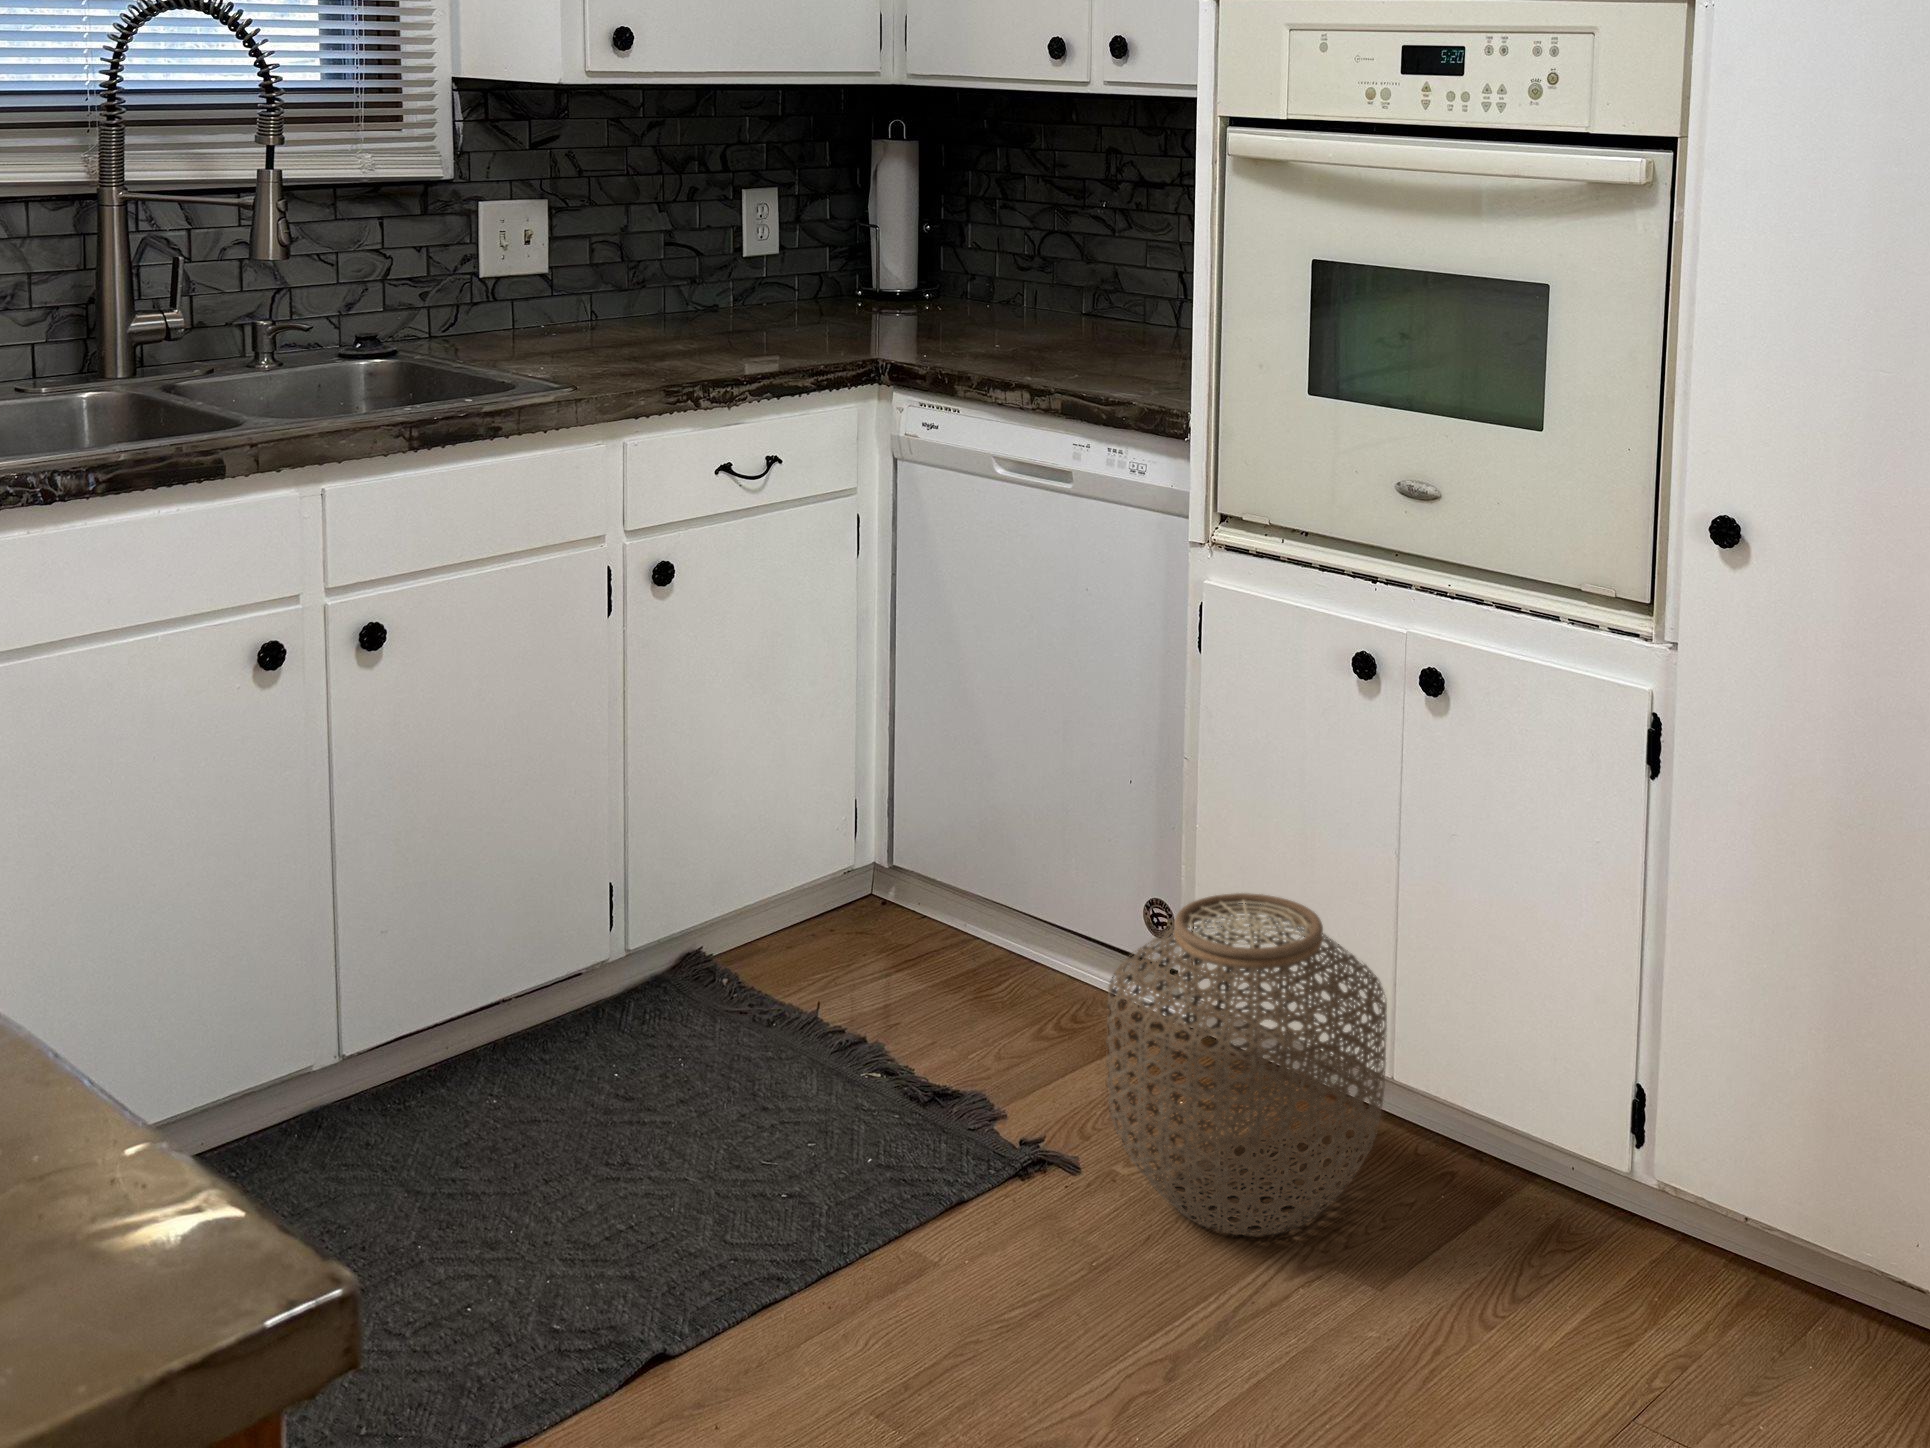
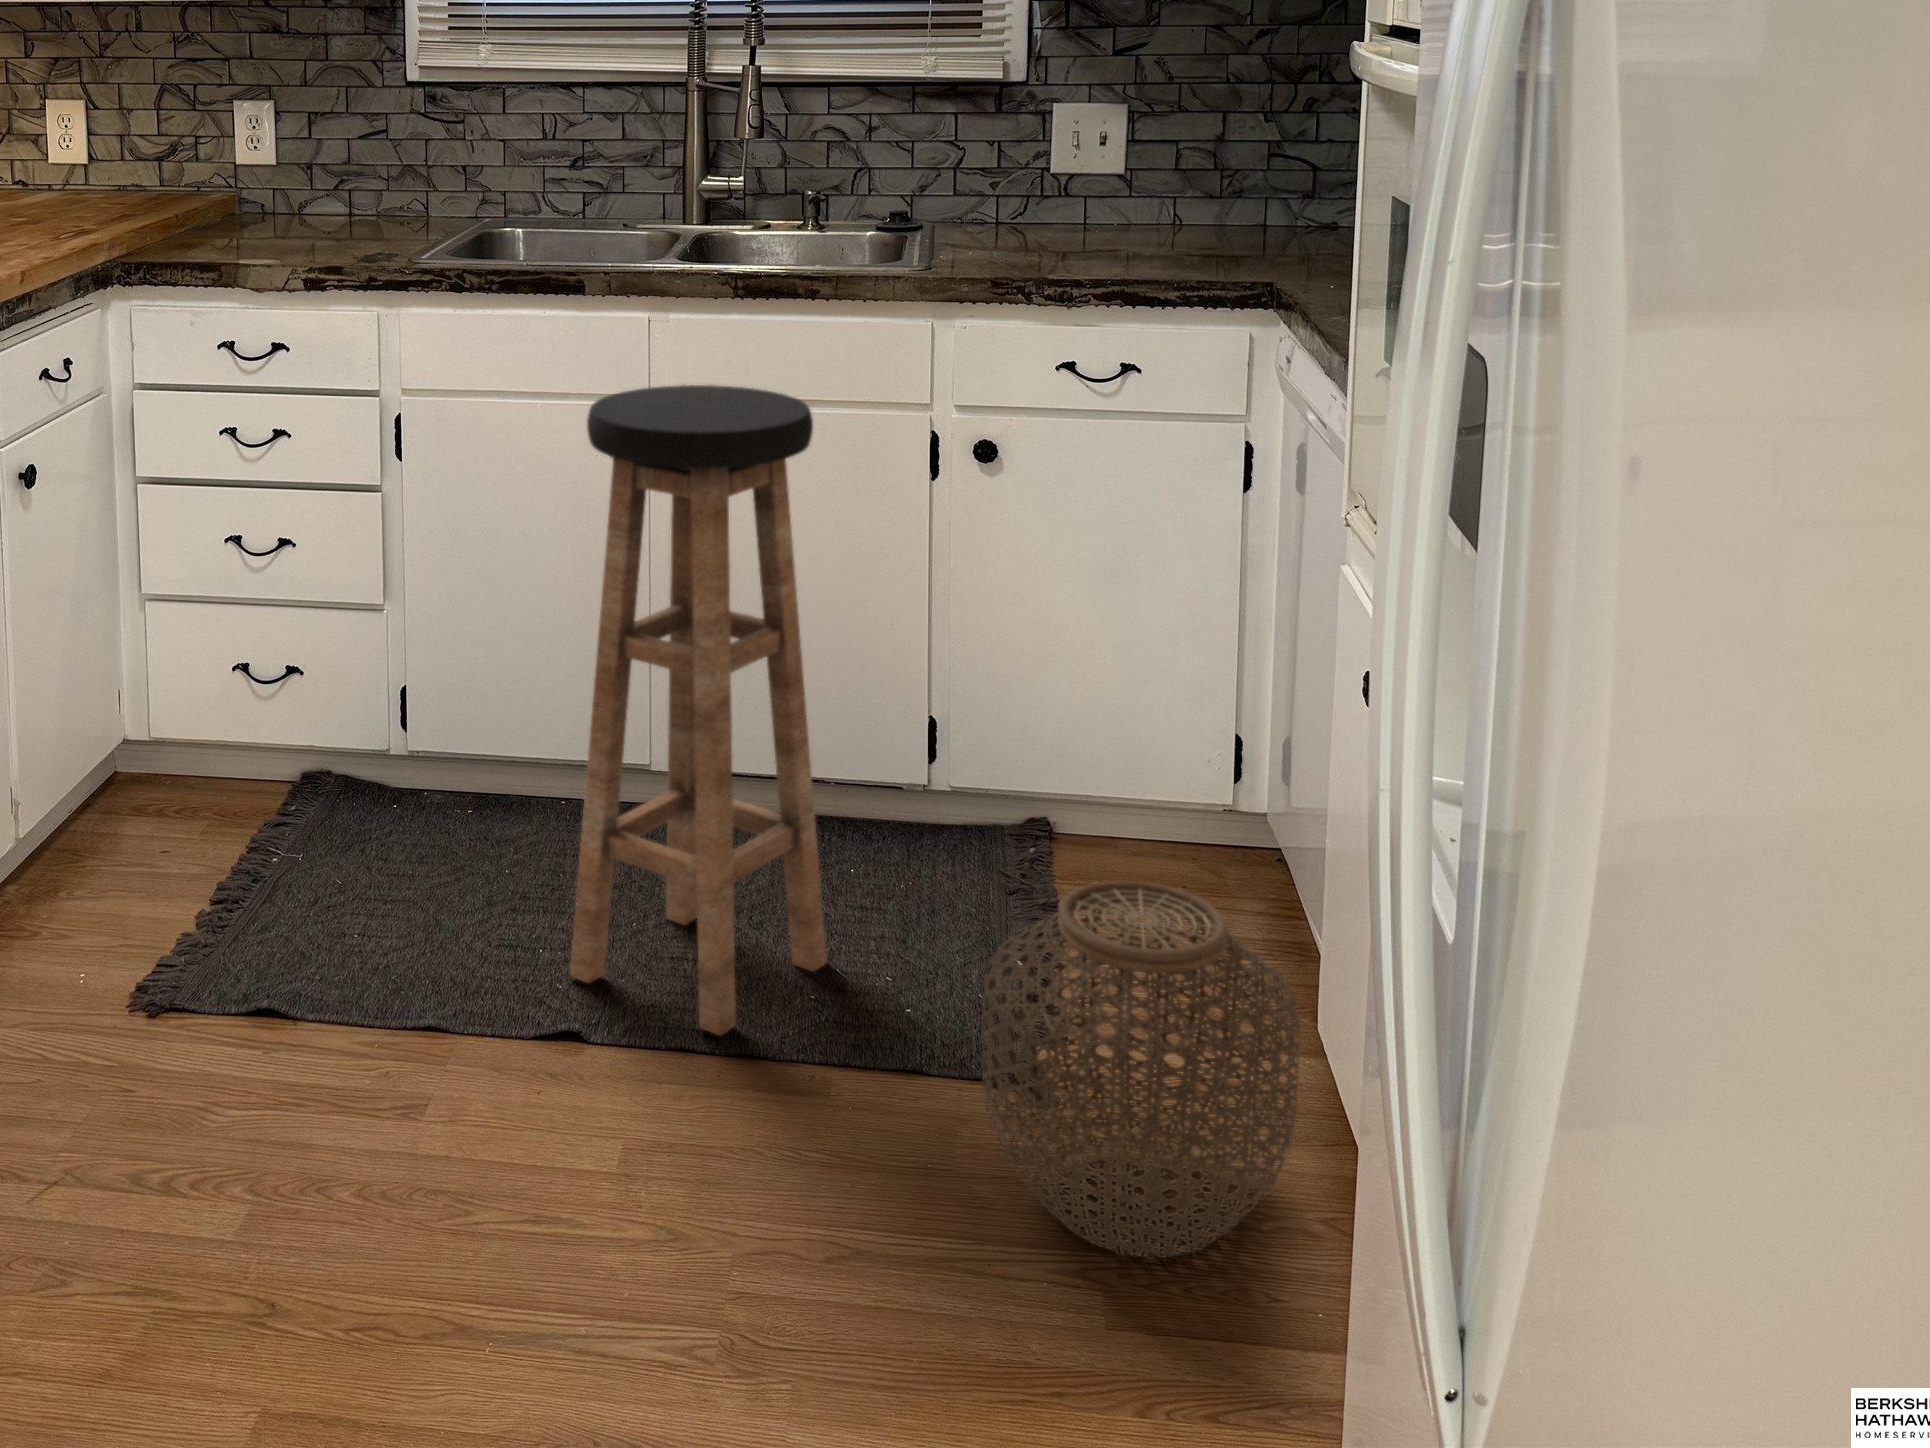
bar stool: none [503,536,776,1316] -> present [570,385,826,1036]

